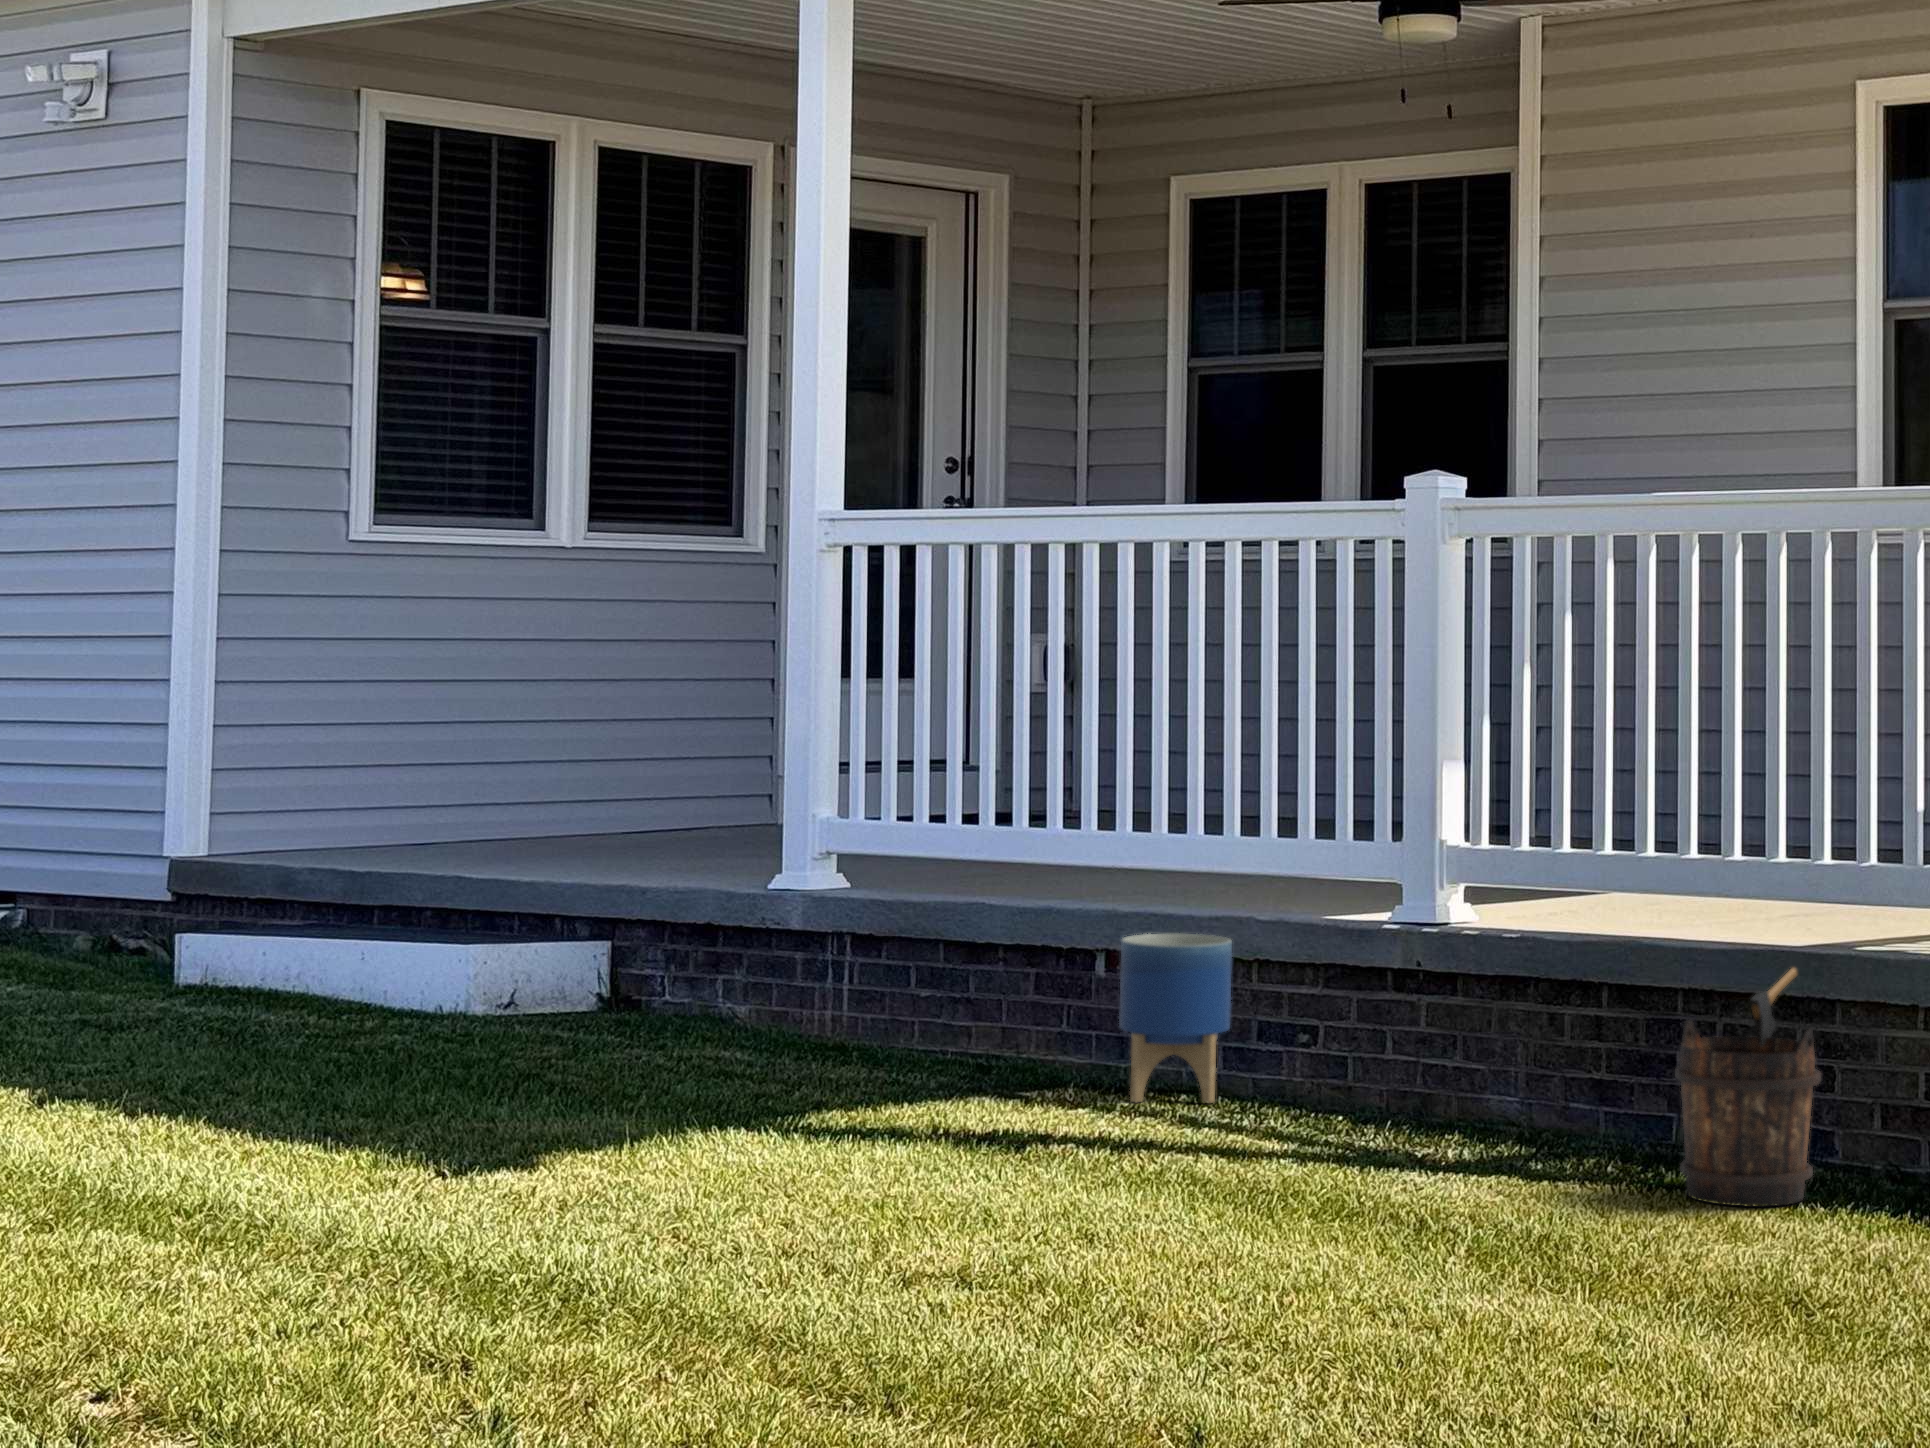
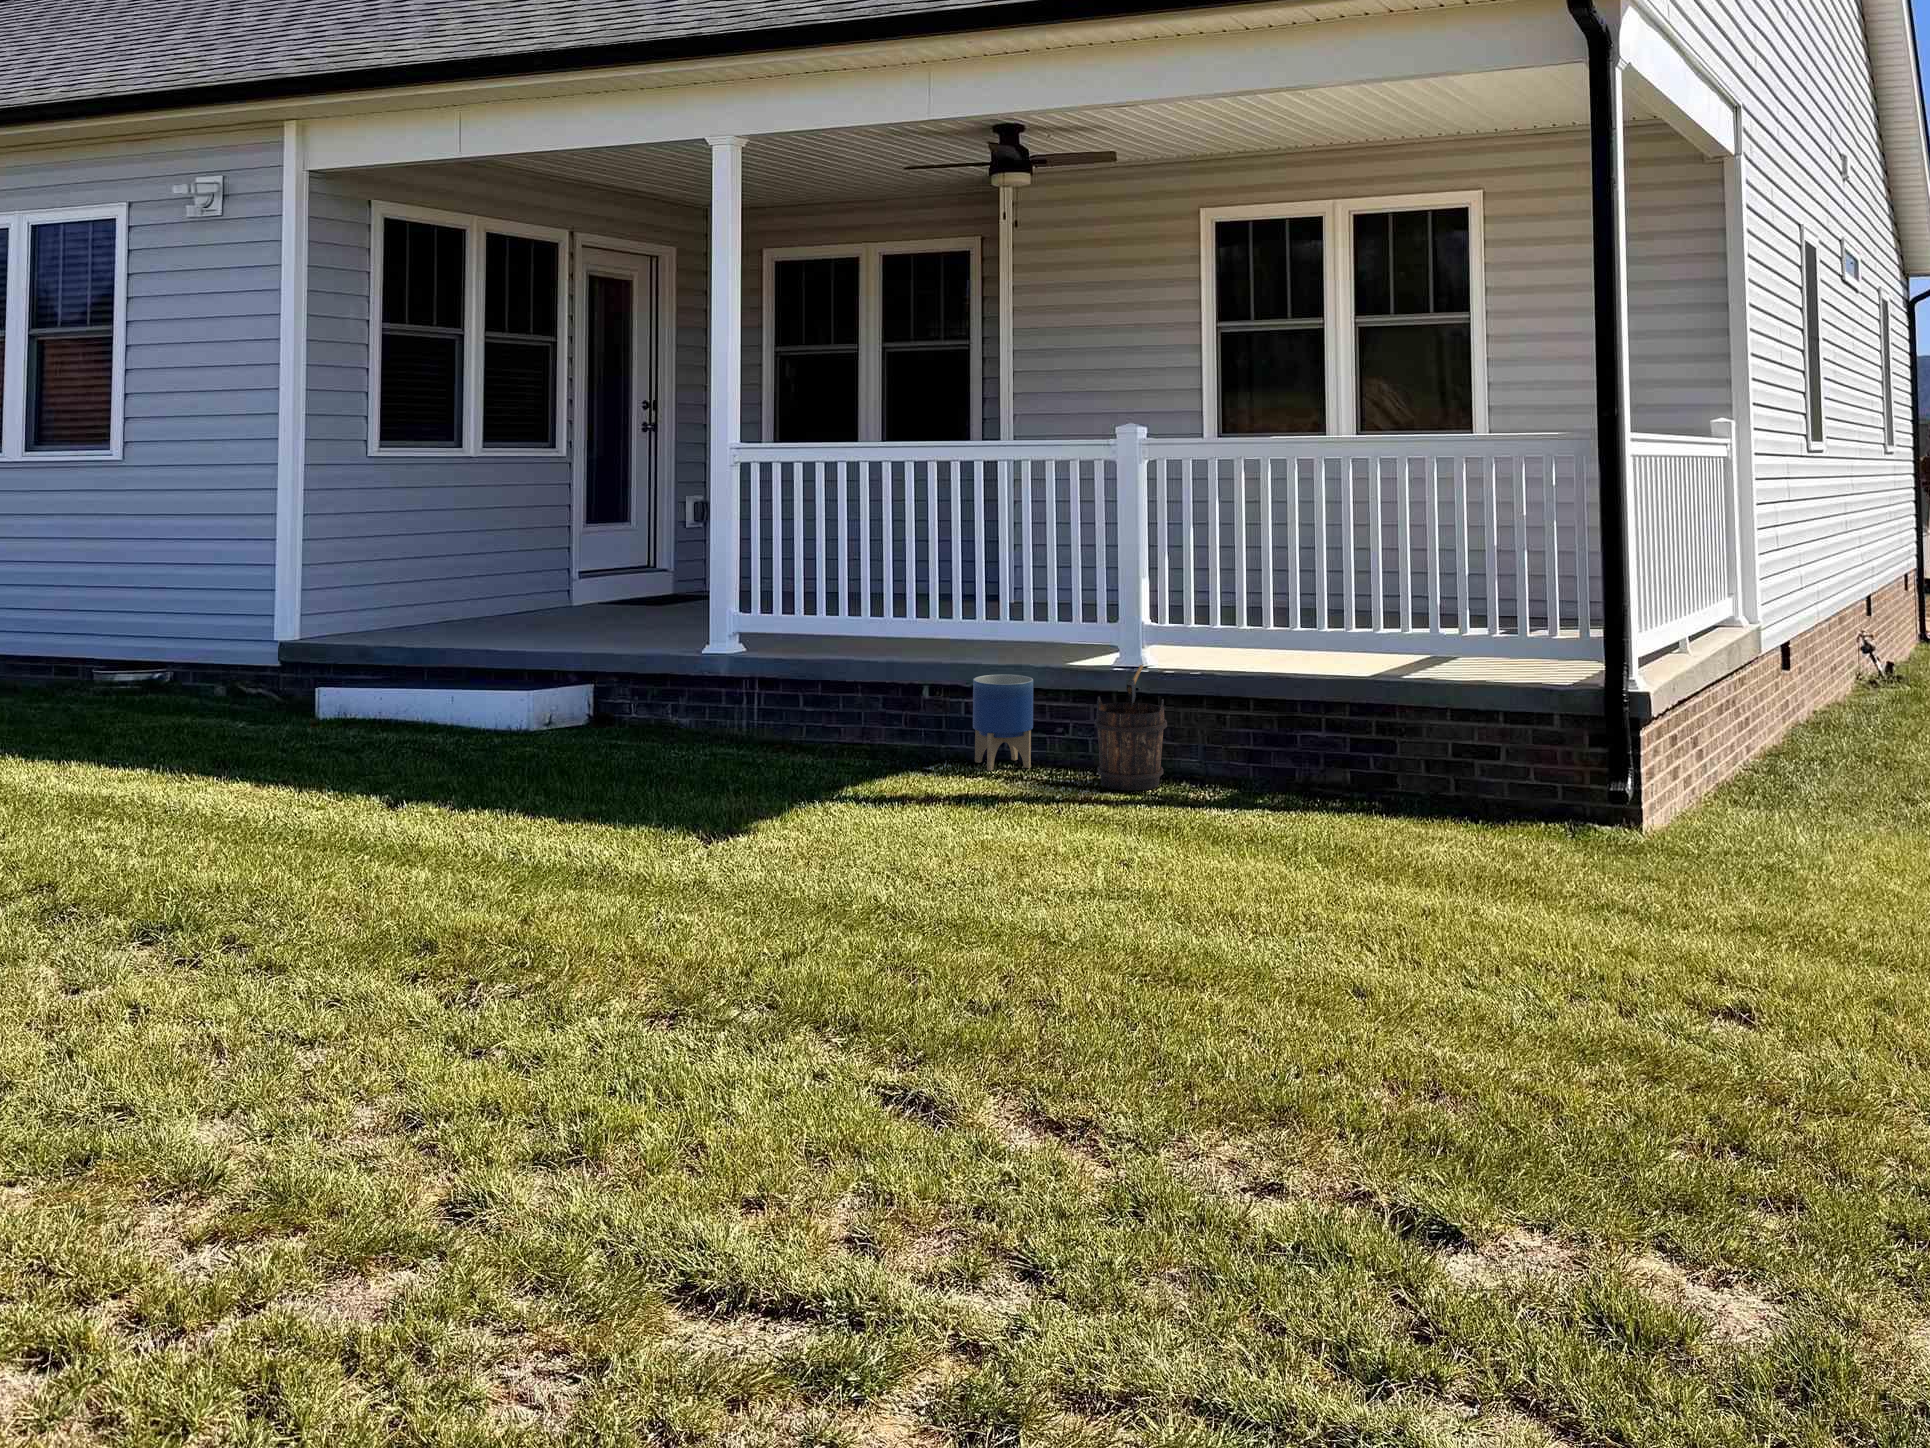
bucket: present [1675,968,1821,1207] -> present [1094,665,1167,791]

